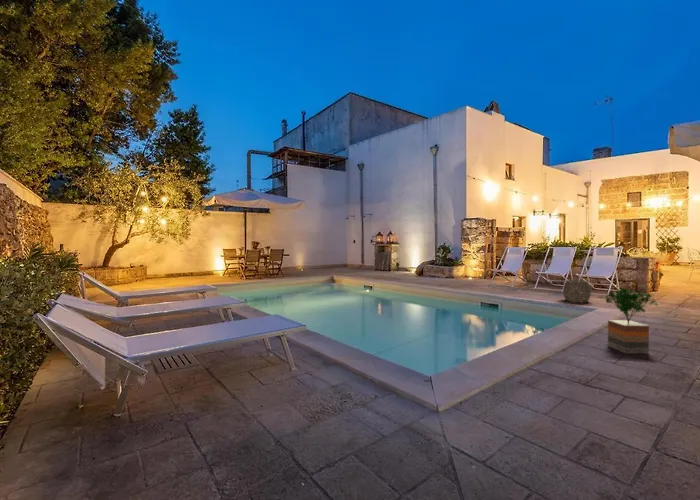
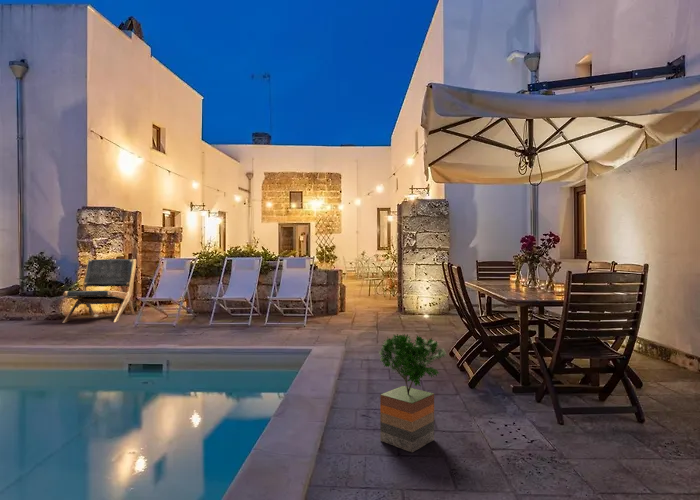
lounge chair: none [454,247,492,282] -> present [63,259,136,323]
woven basket: present [563,280,591,302] -> none [258,308,295,344]

